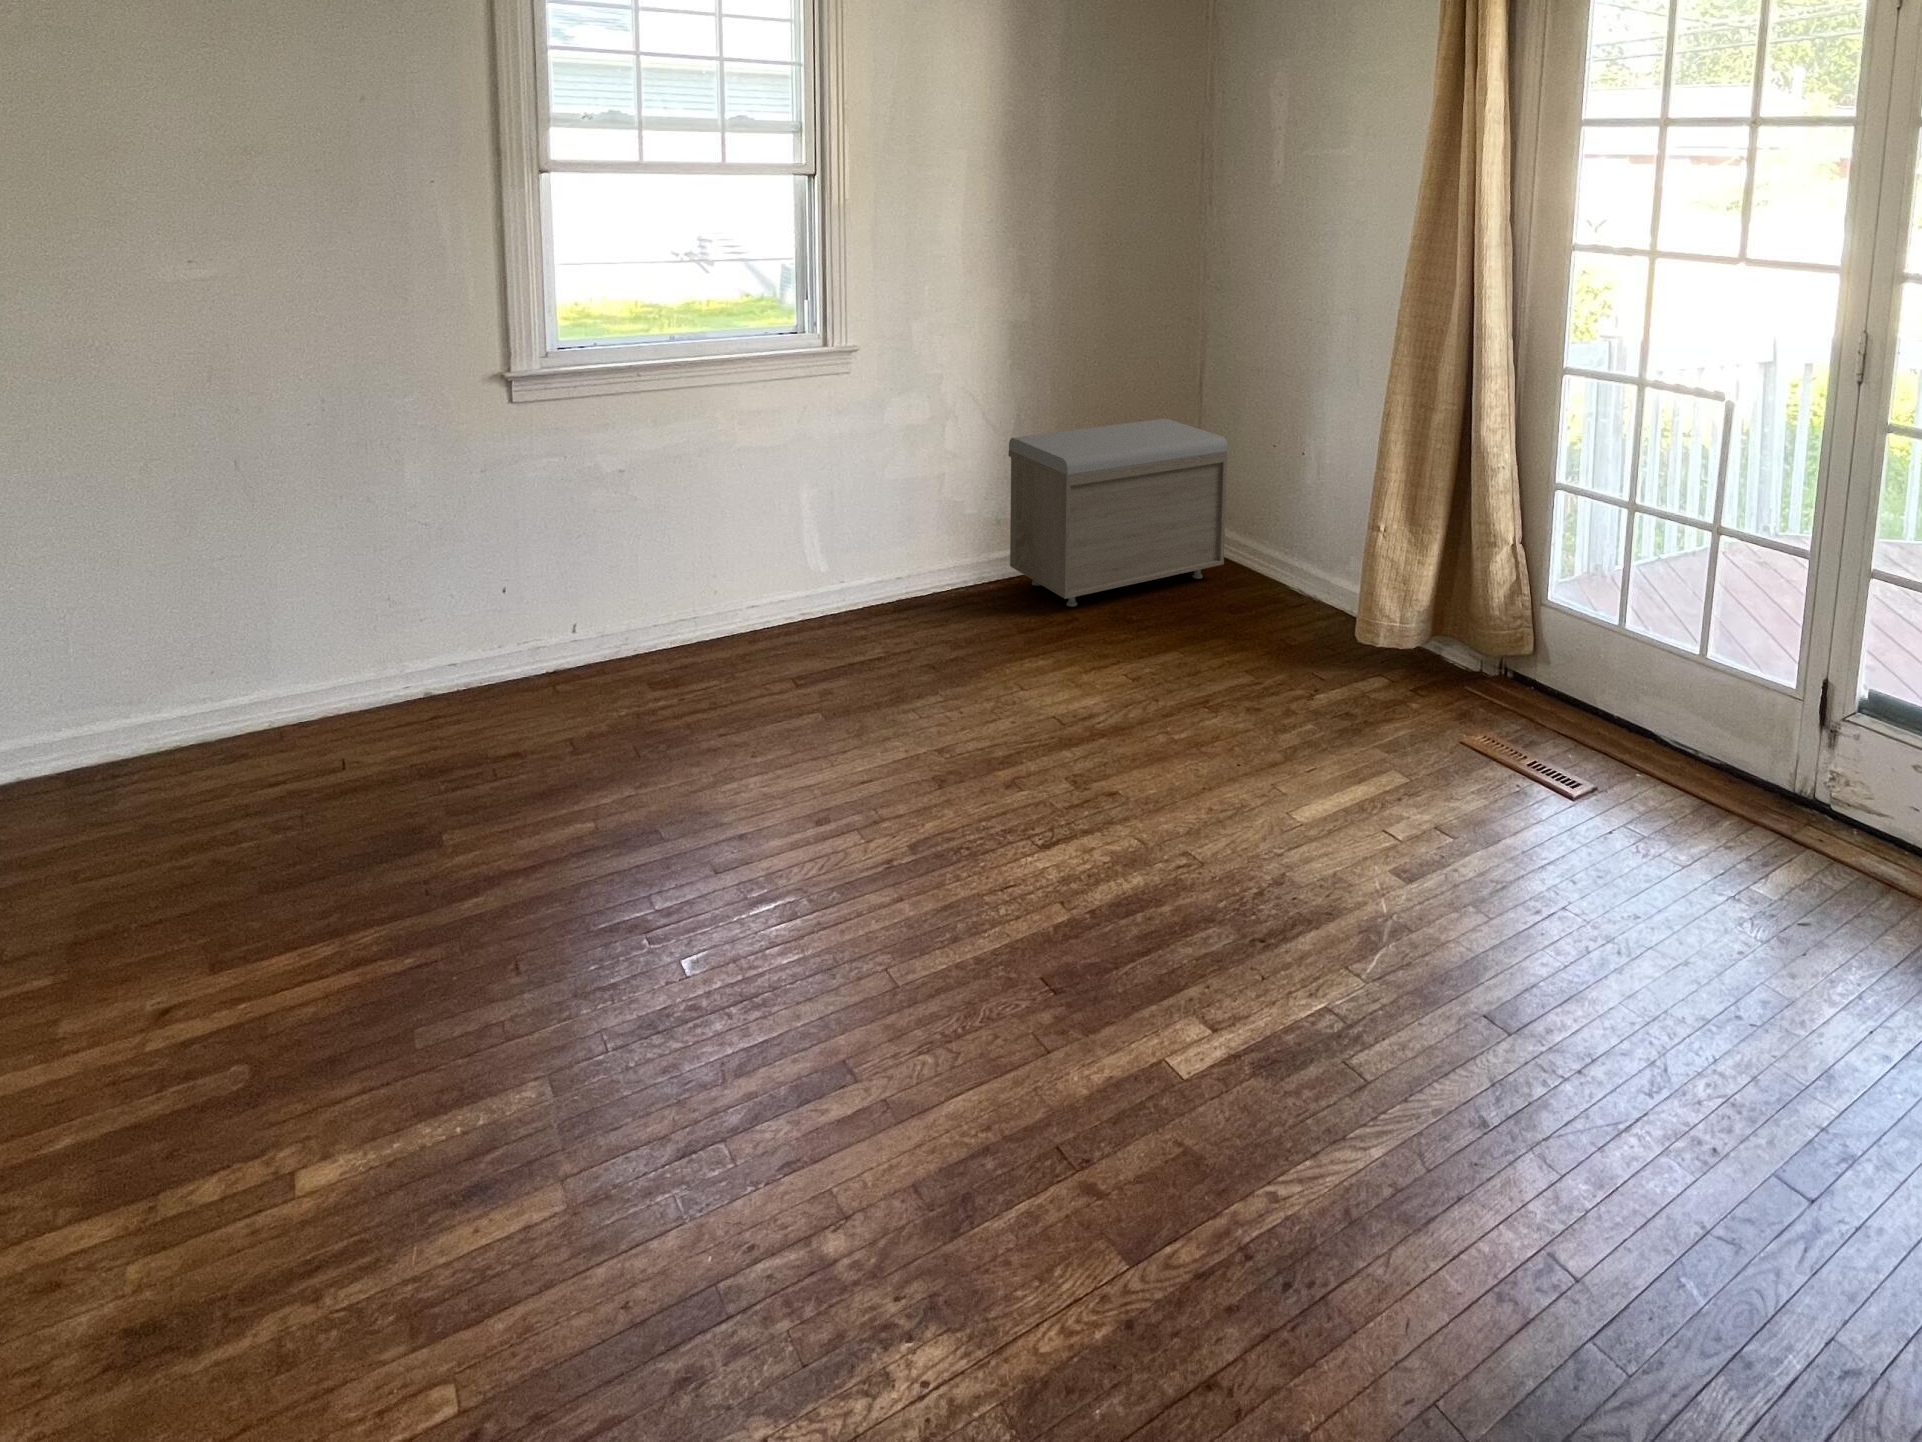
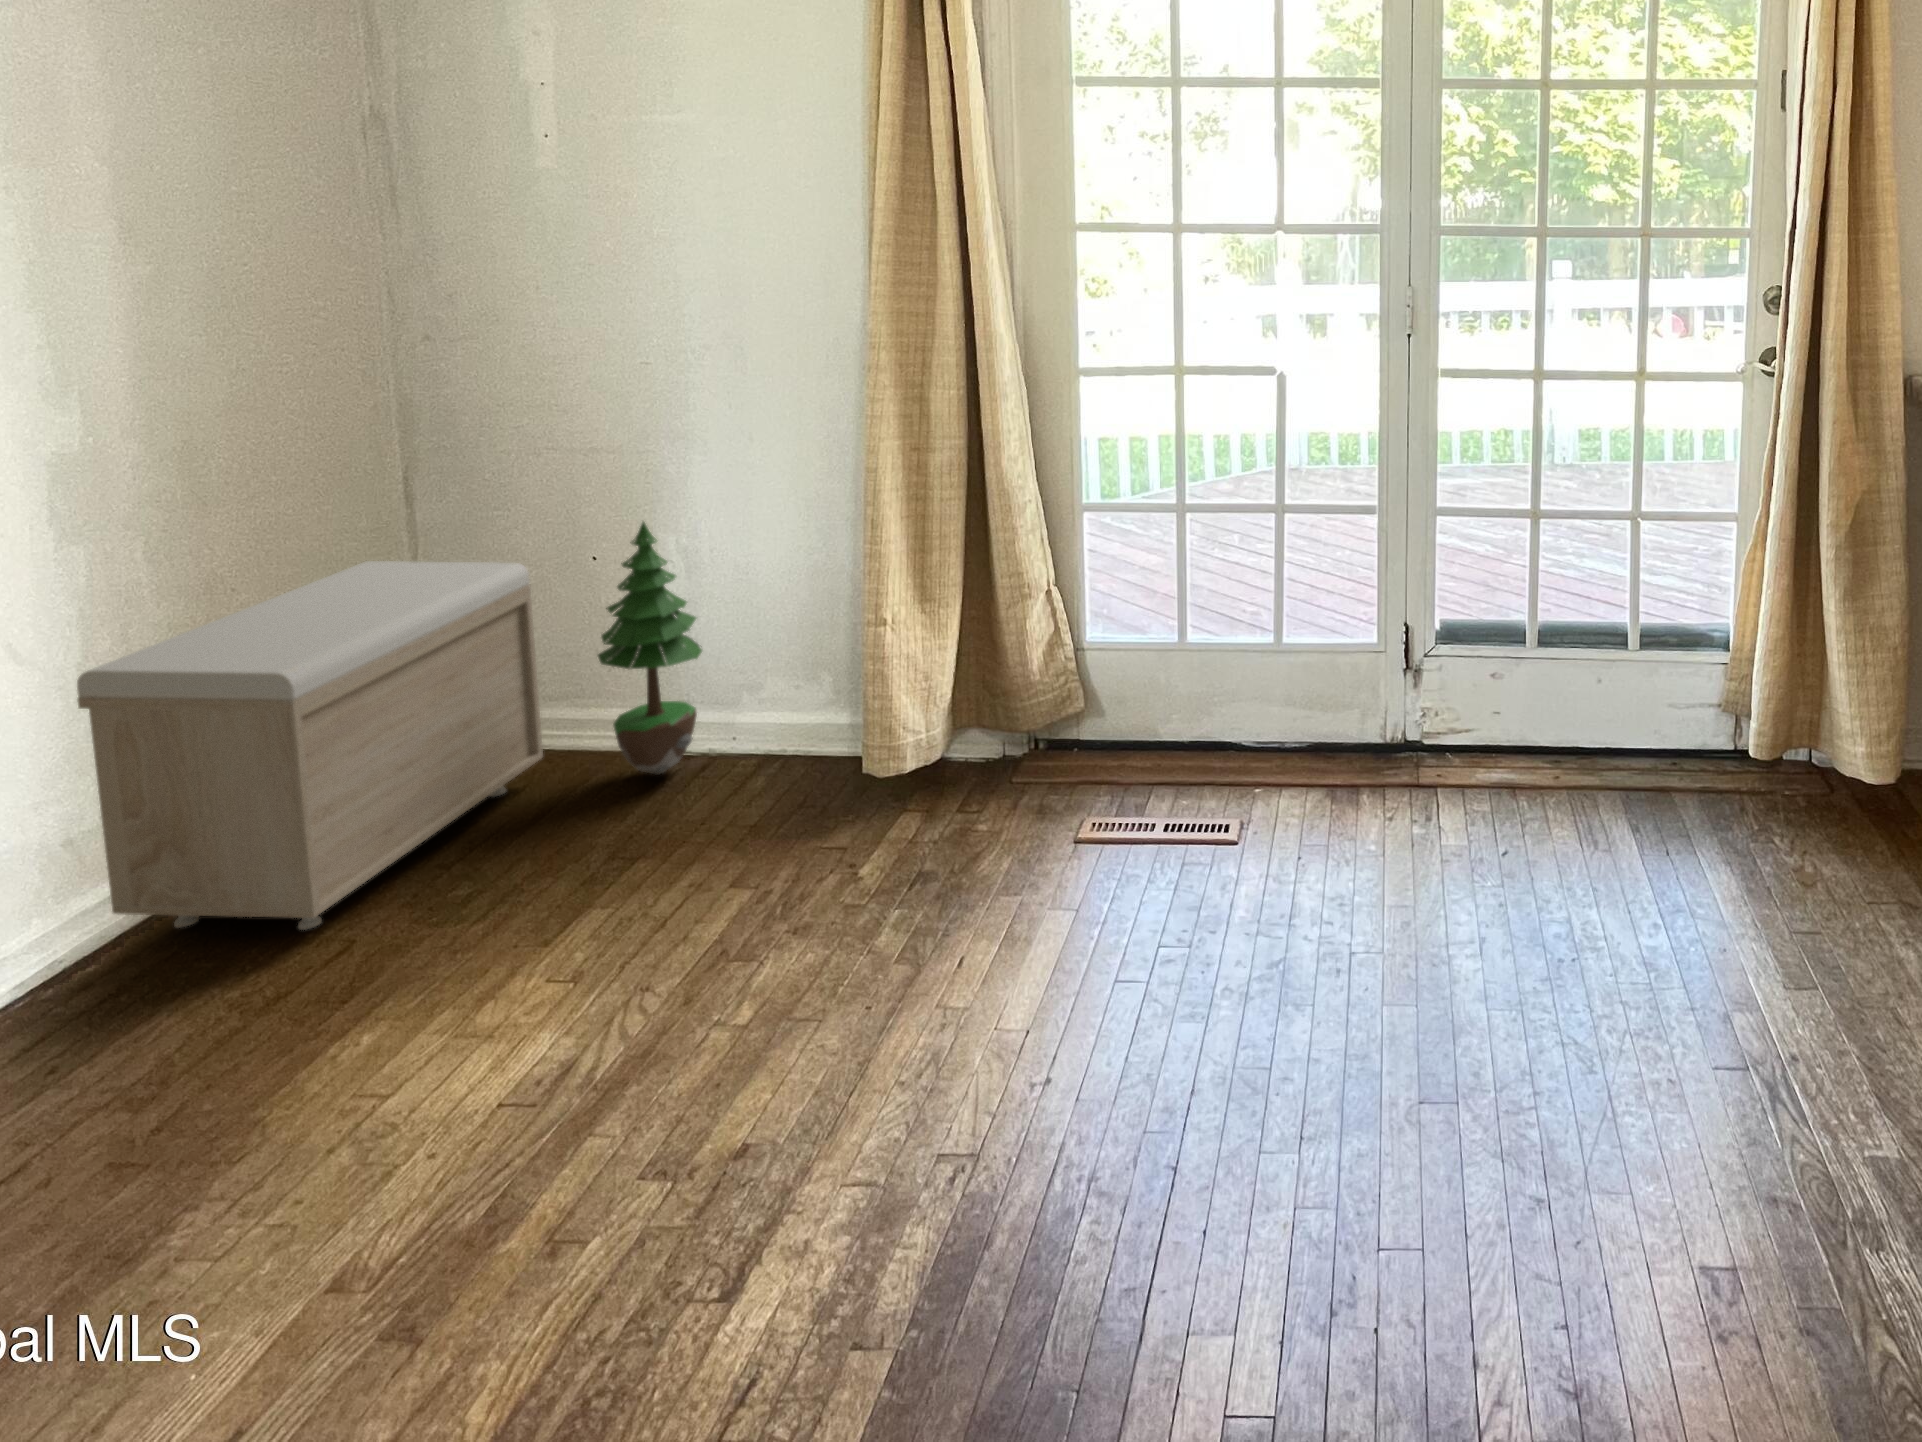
potted tree: none [1247,425,1311,598] -> present [598,522,702,775]

